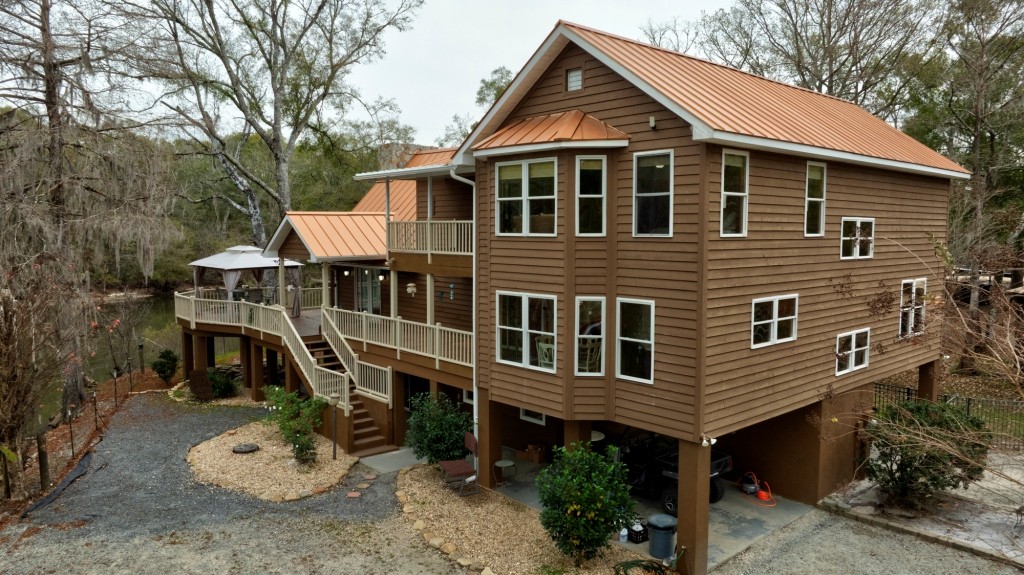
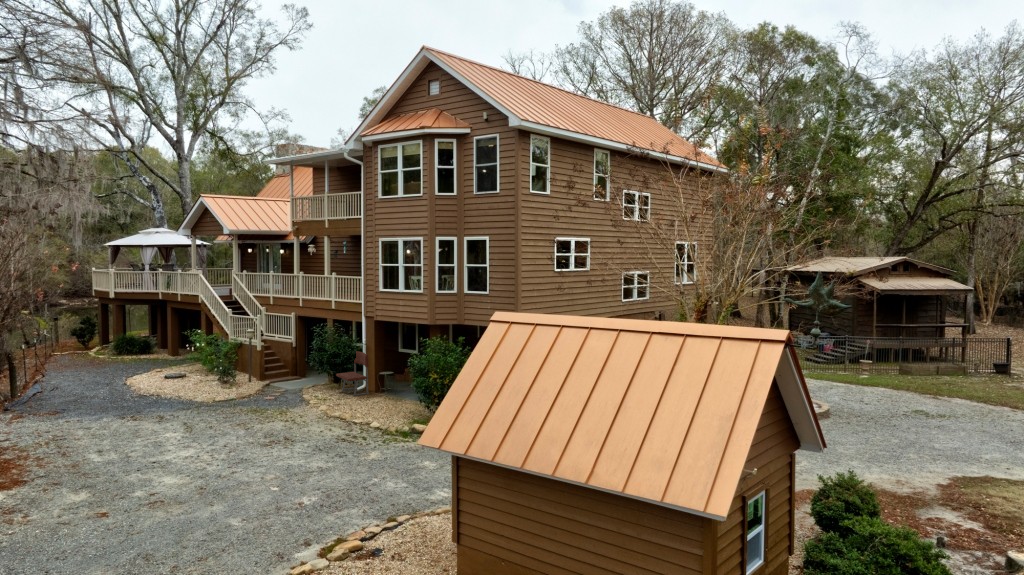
lounge chair: present [188,369,215,402] -> none [102,337,129,365]

